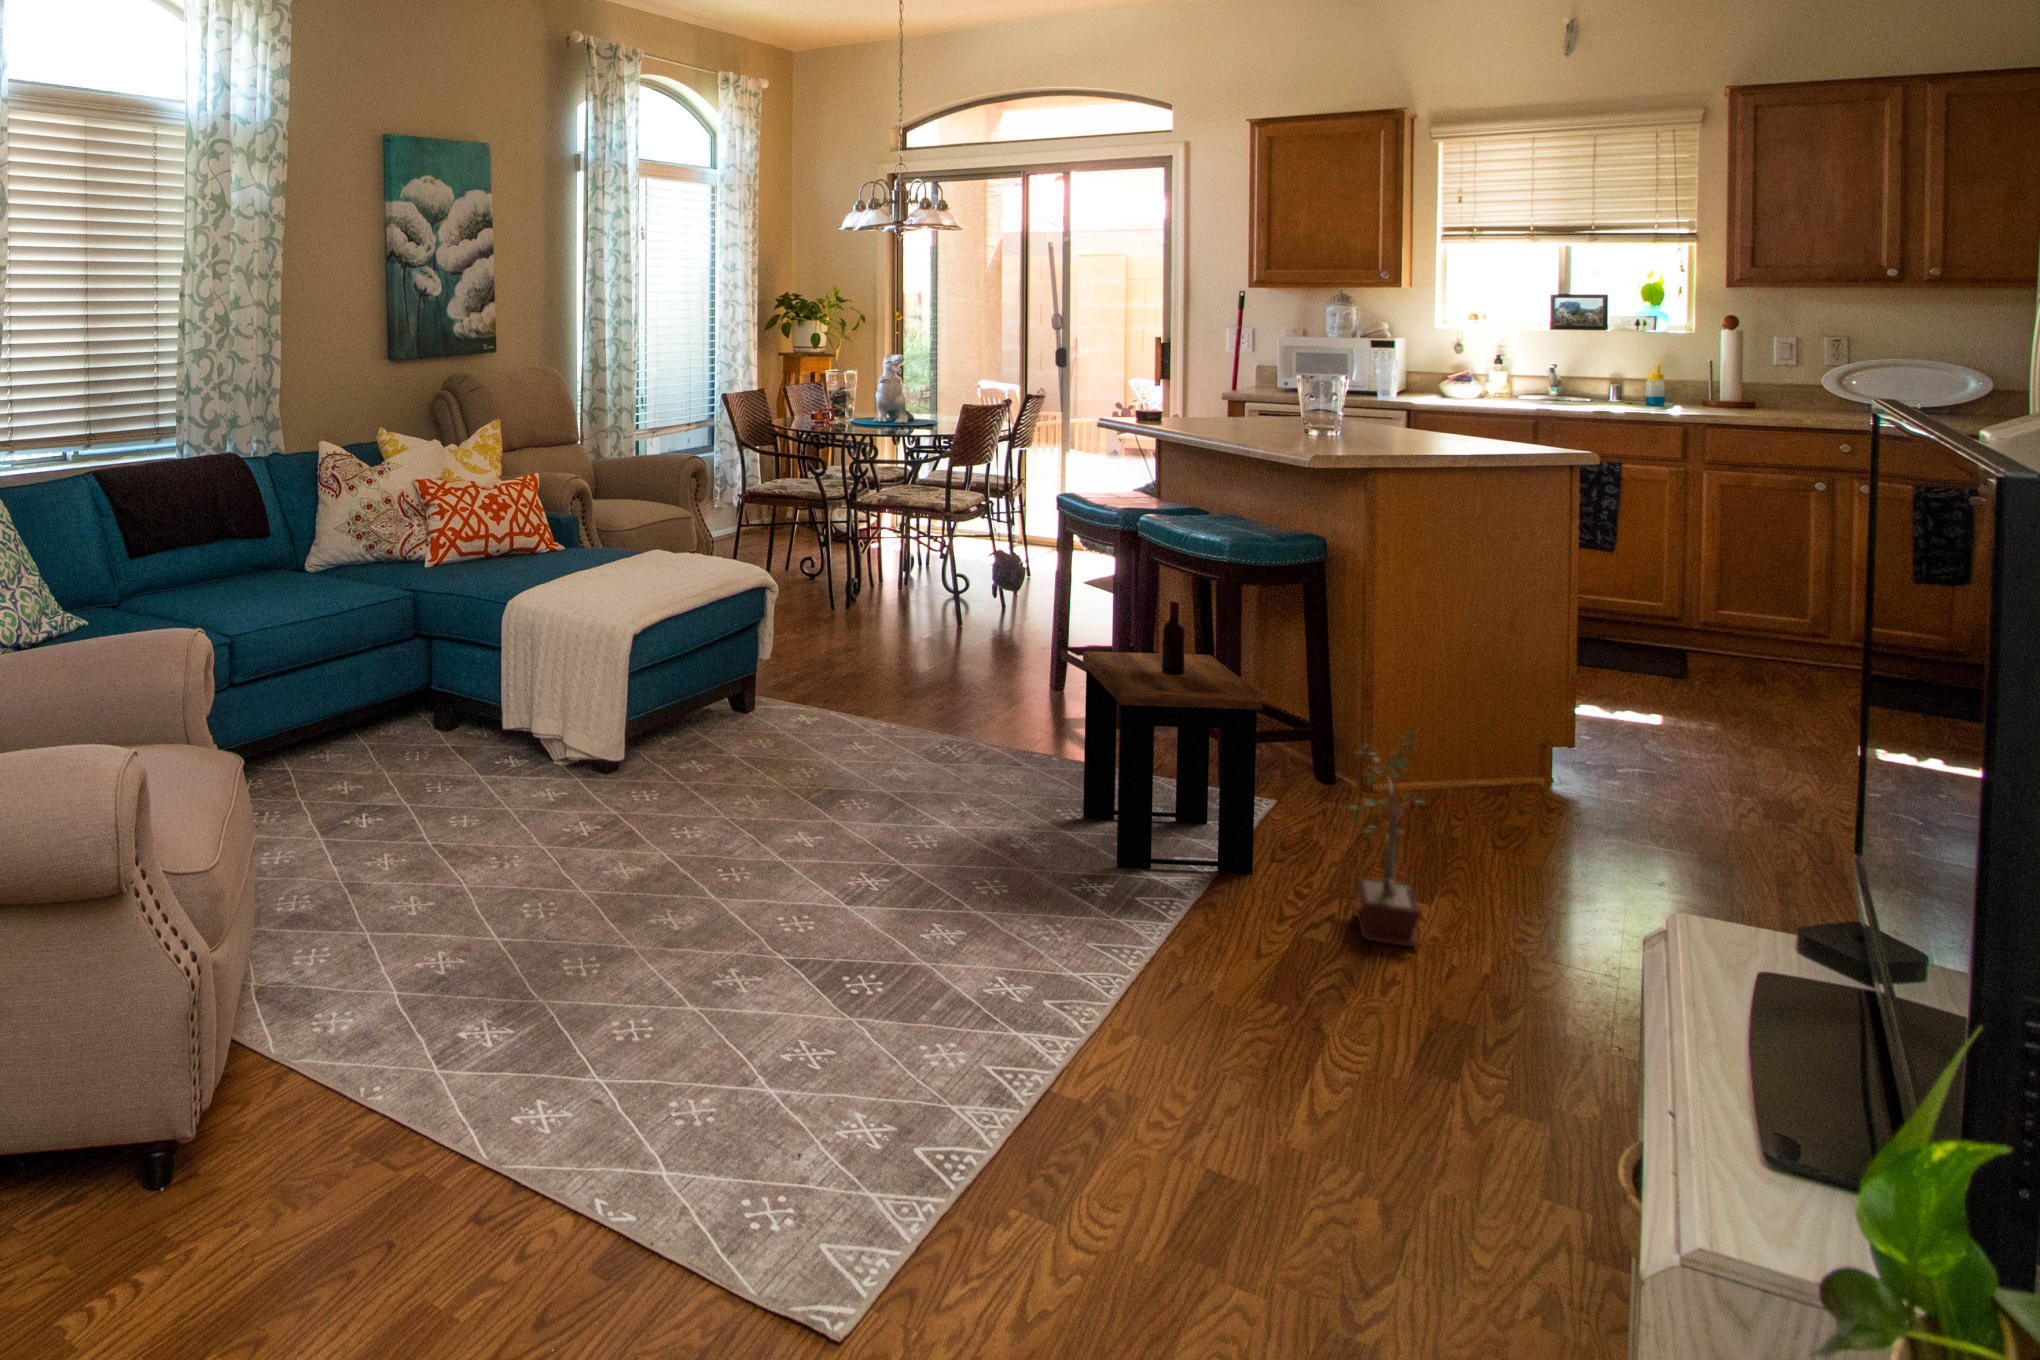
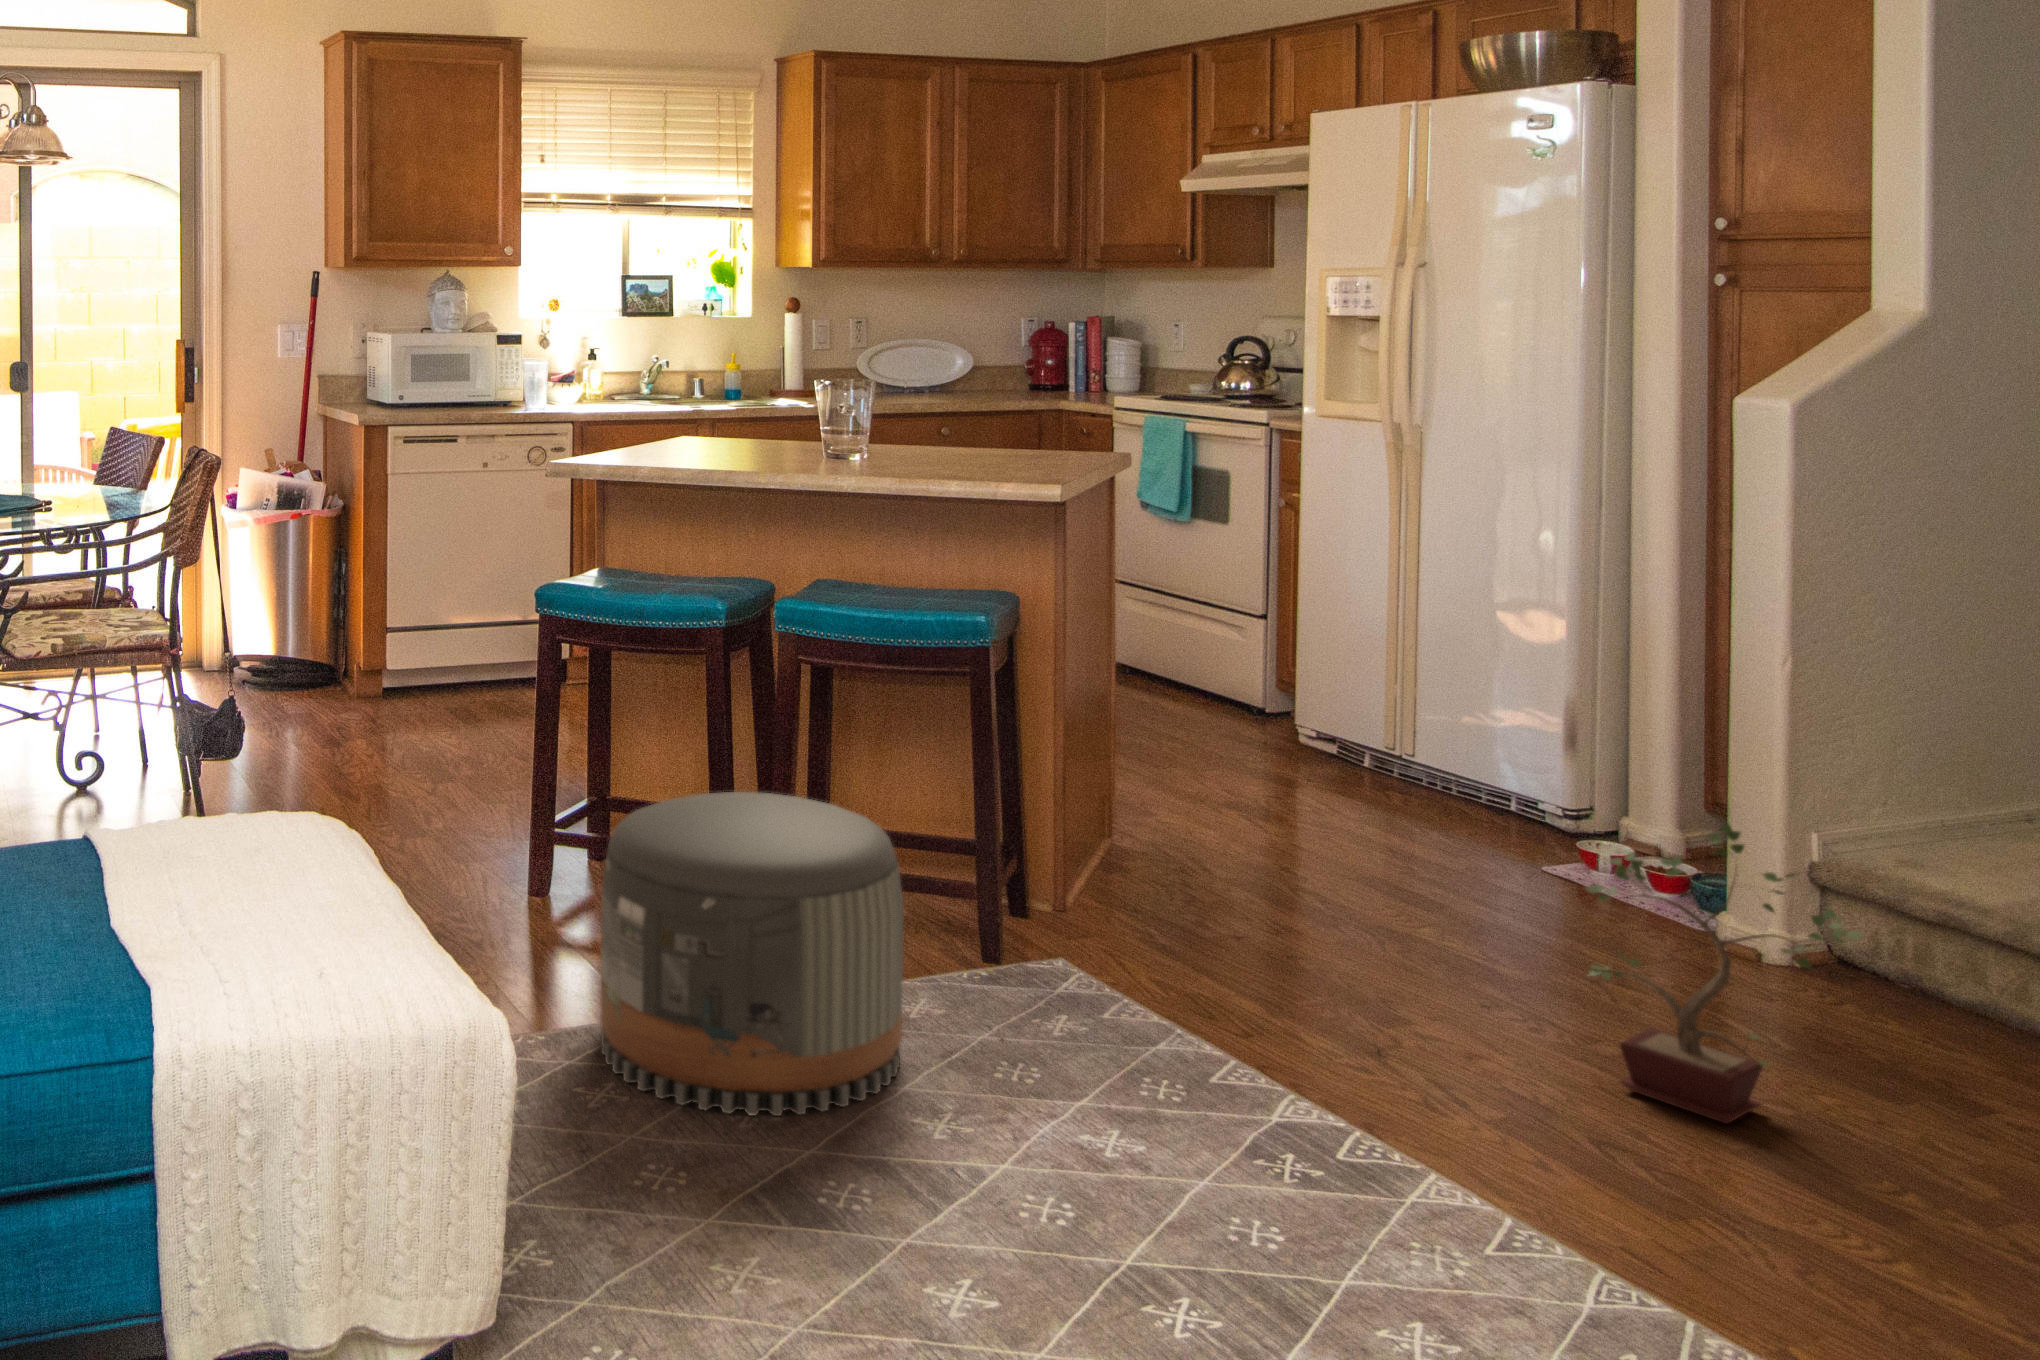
pouf: none [846,601,1021,769] -> present [601,792,903,1116]
side table: present [1083,601,1262,873] -> none [1166,716,1473,1153]

